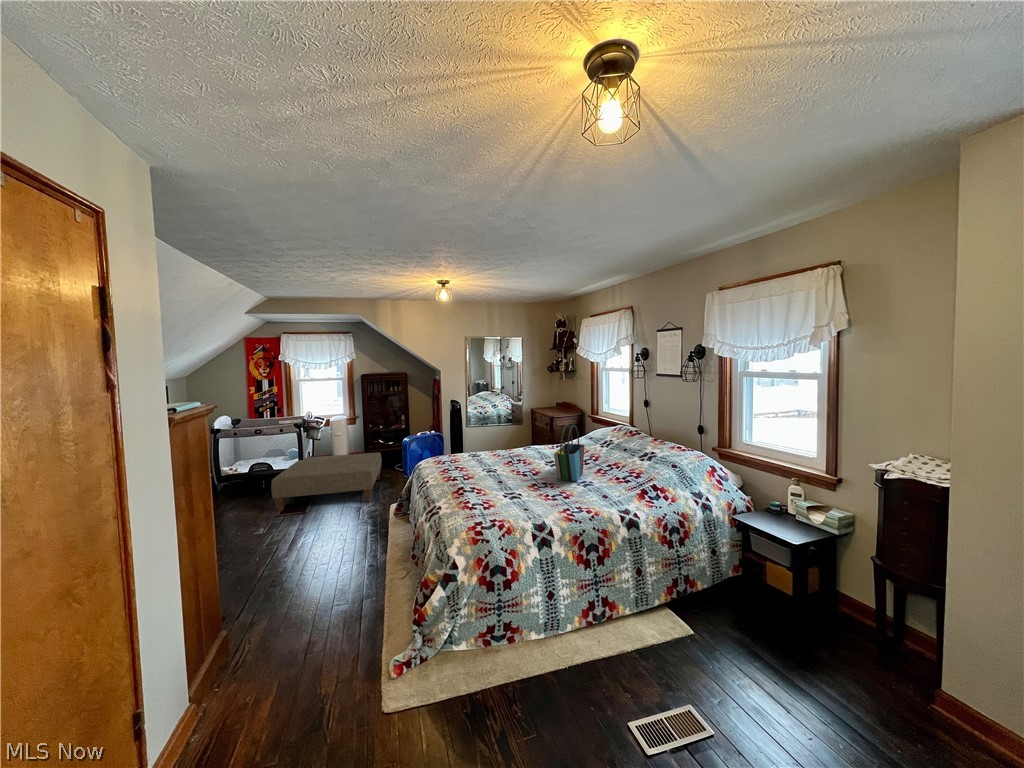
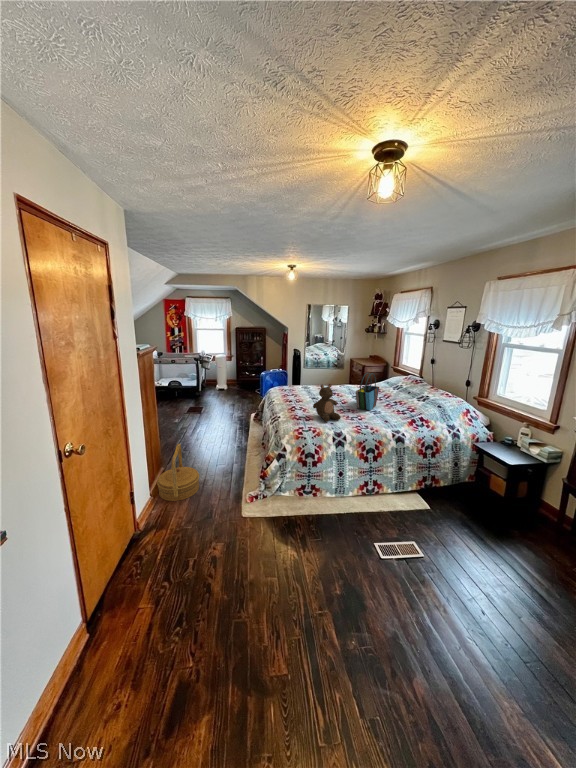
stuffed bear: none [494,445,538,507] -> present [313,384,341,422]
ottoman: present [271,452,382,511] -> none [182,380,247,412]
woven basket: none [201,581,294,710] -> present [157,444,199,501]

